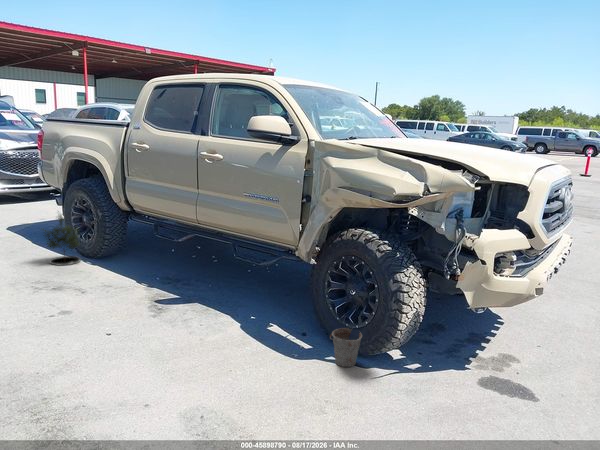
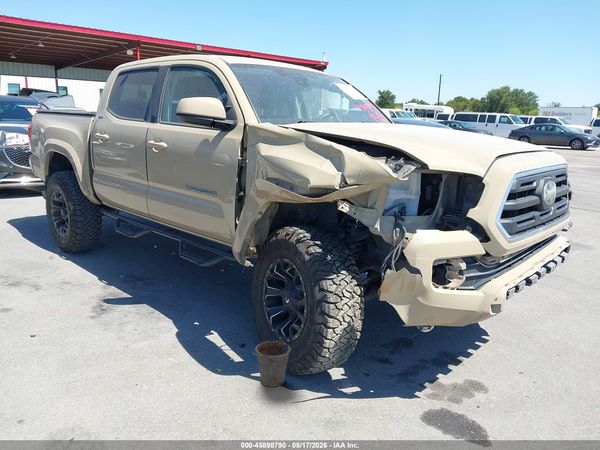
potted tree: present [43,215,81,265] -> none [11,203,55,260]

